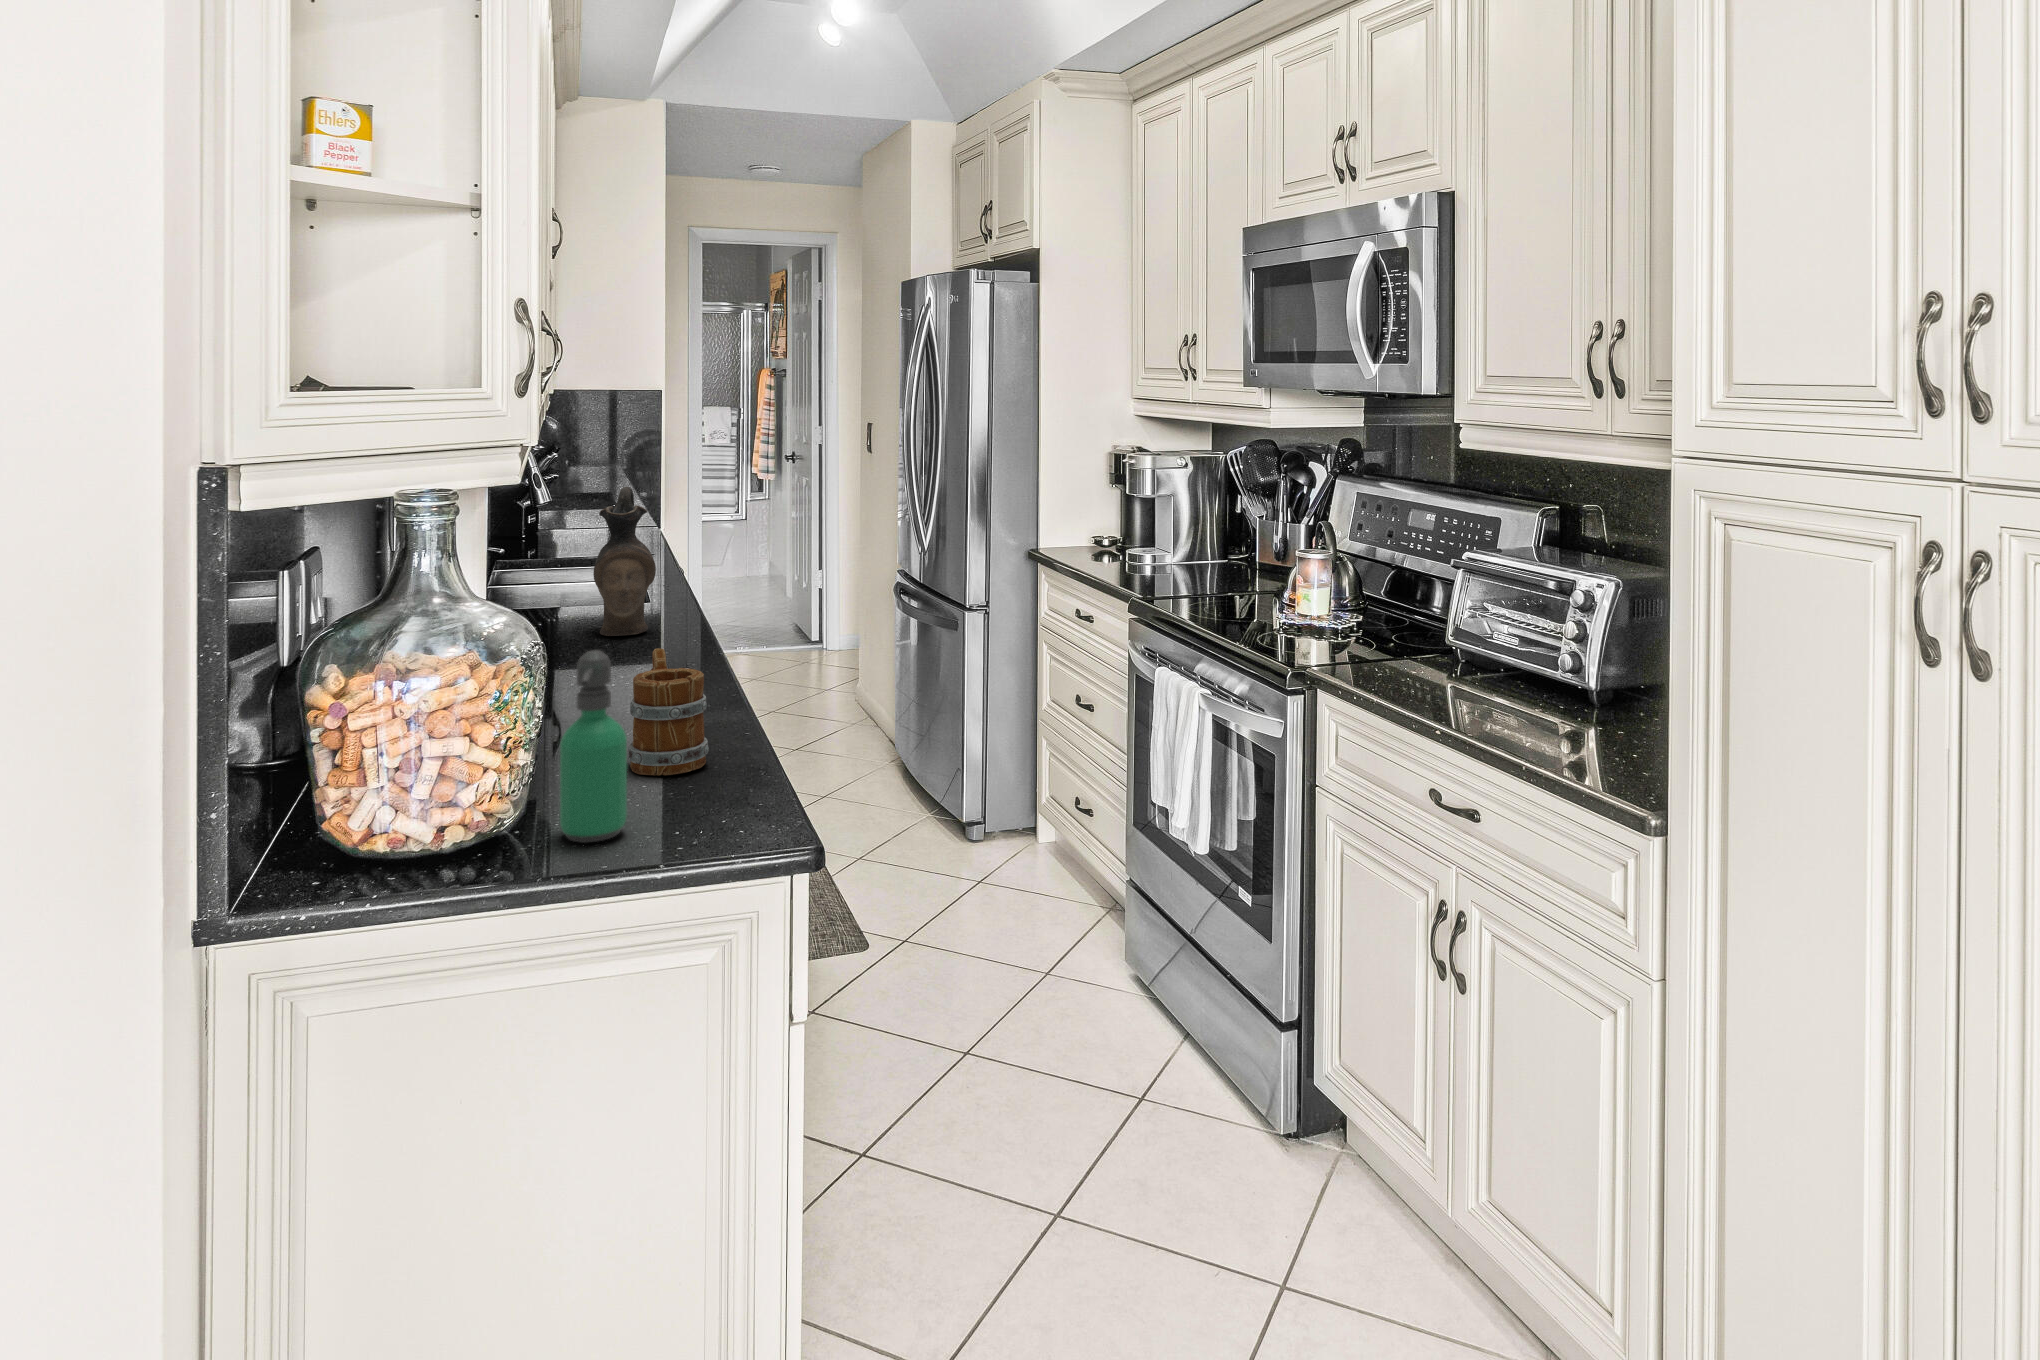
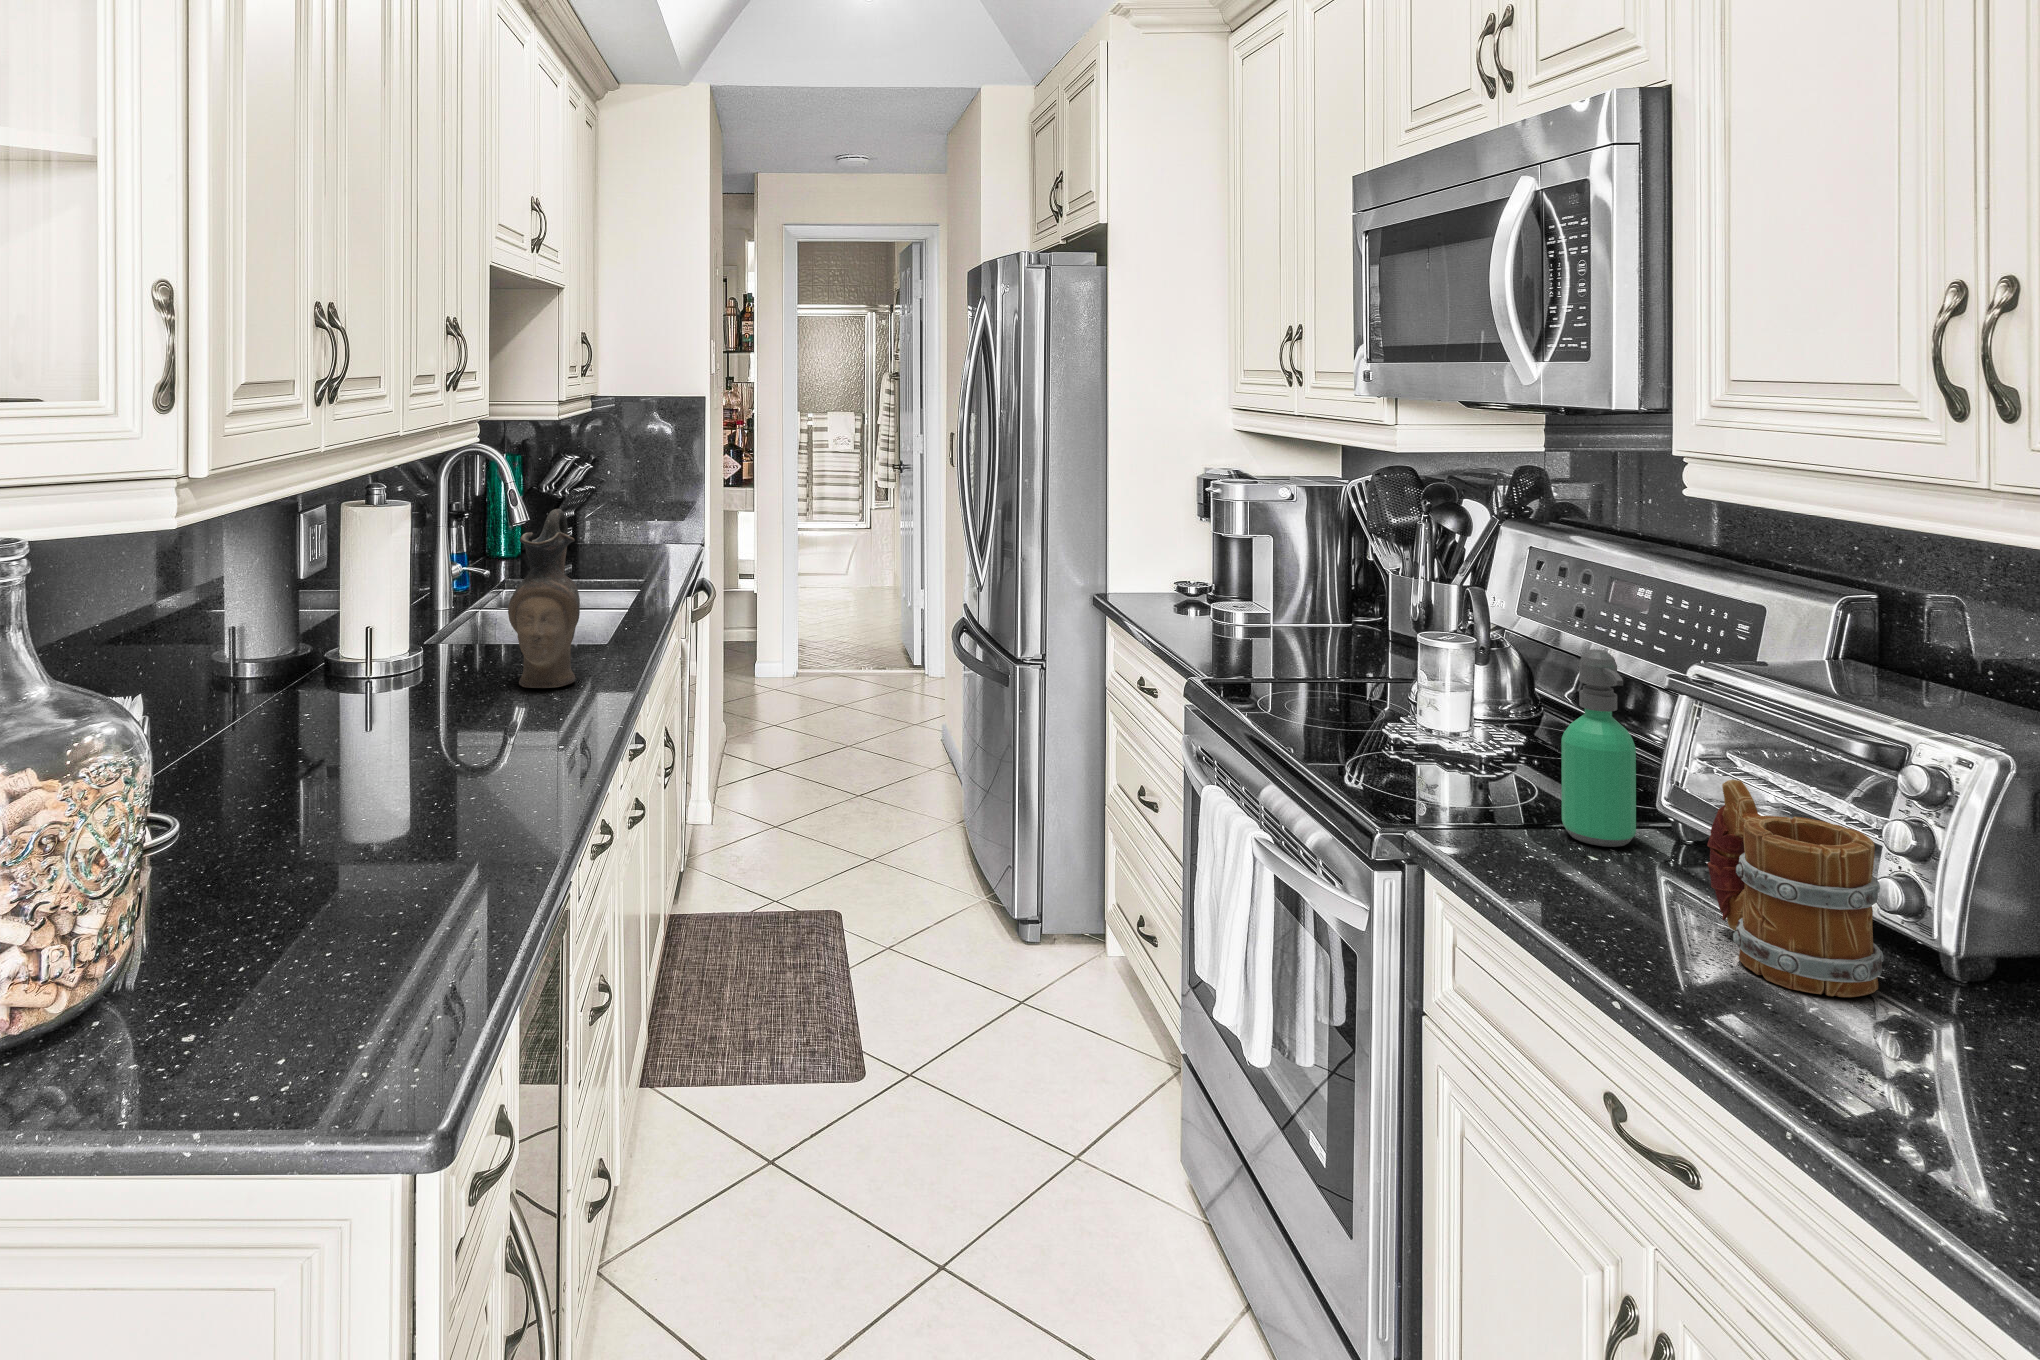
mug: present [628,648,709,775] -> present [1707,780,1884,997]
soap dispenser: present [560,650,627,843] -> present [1562,649,1636,847]

